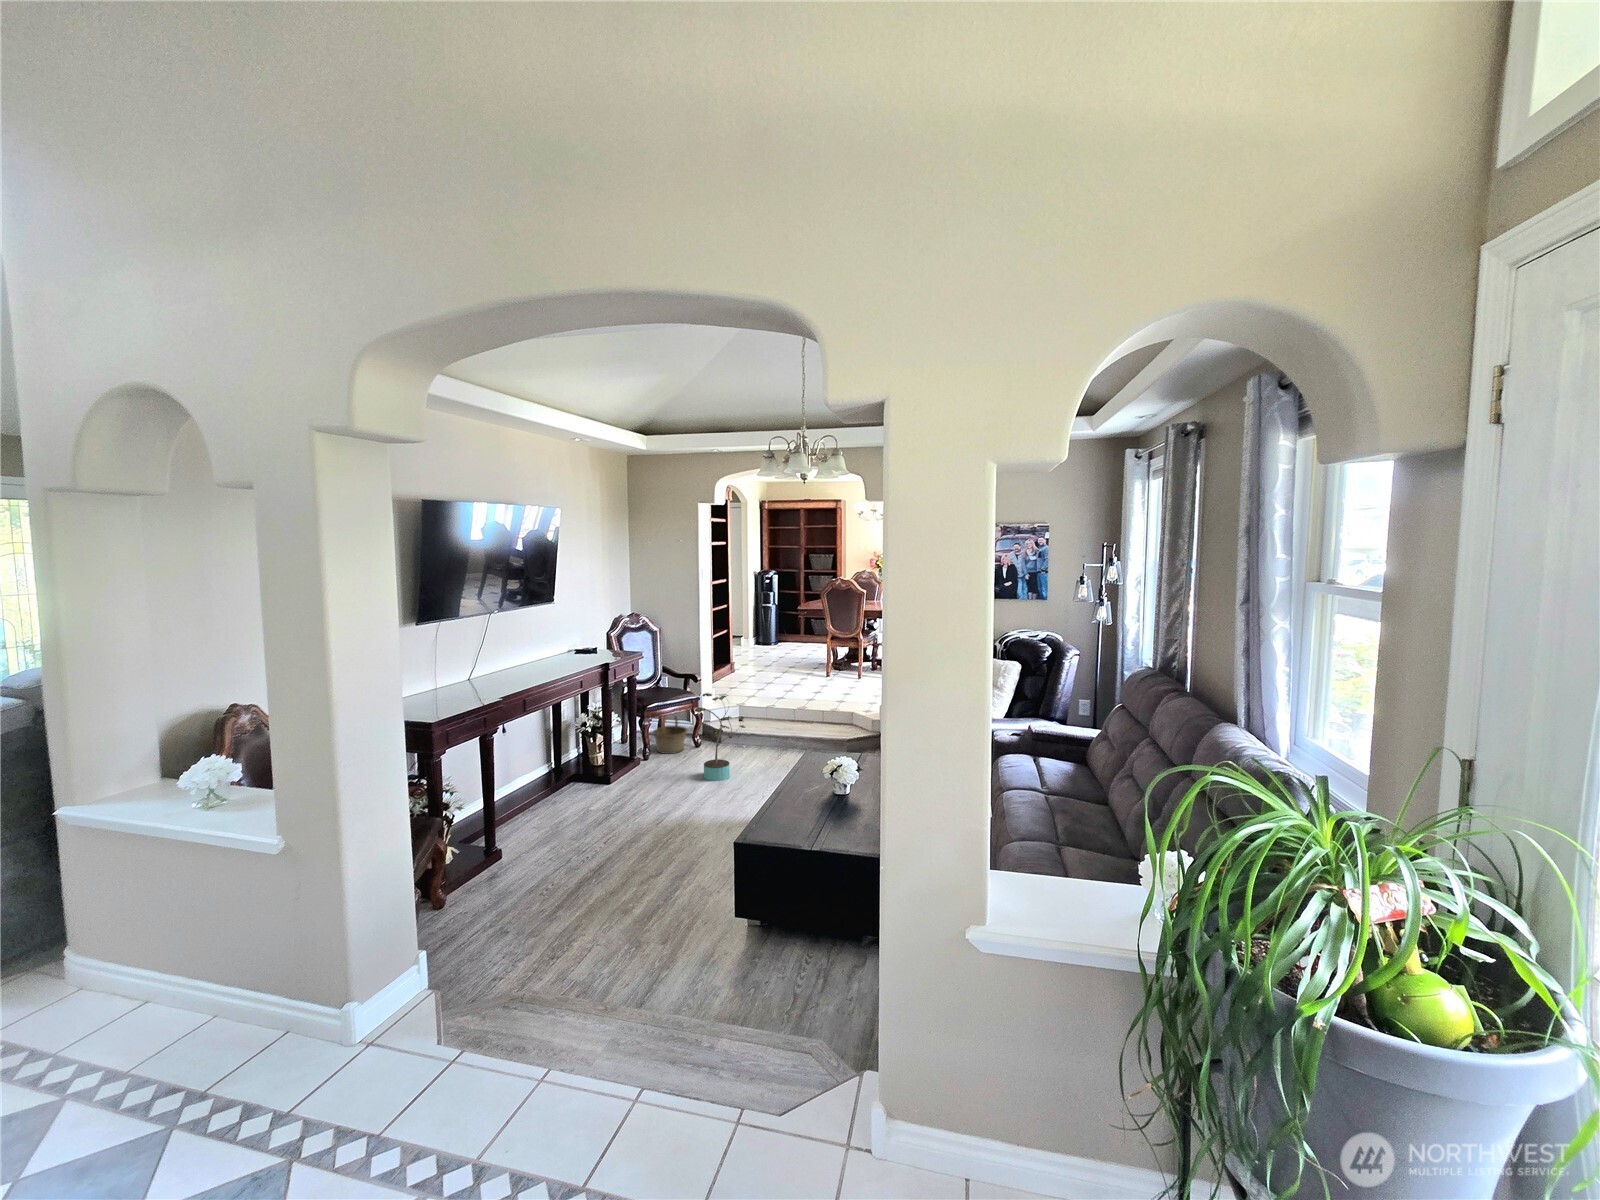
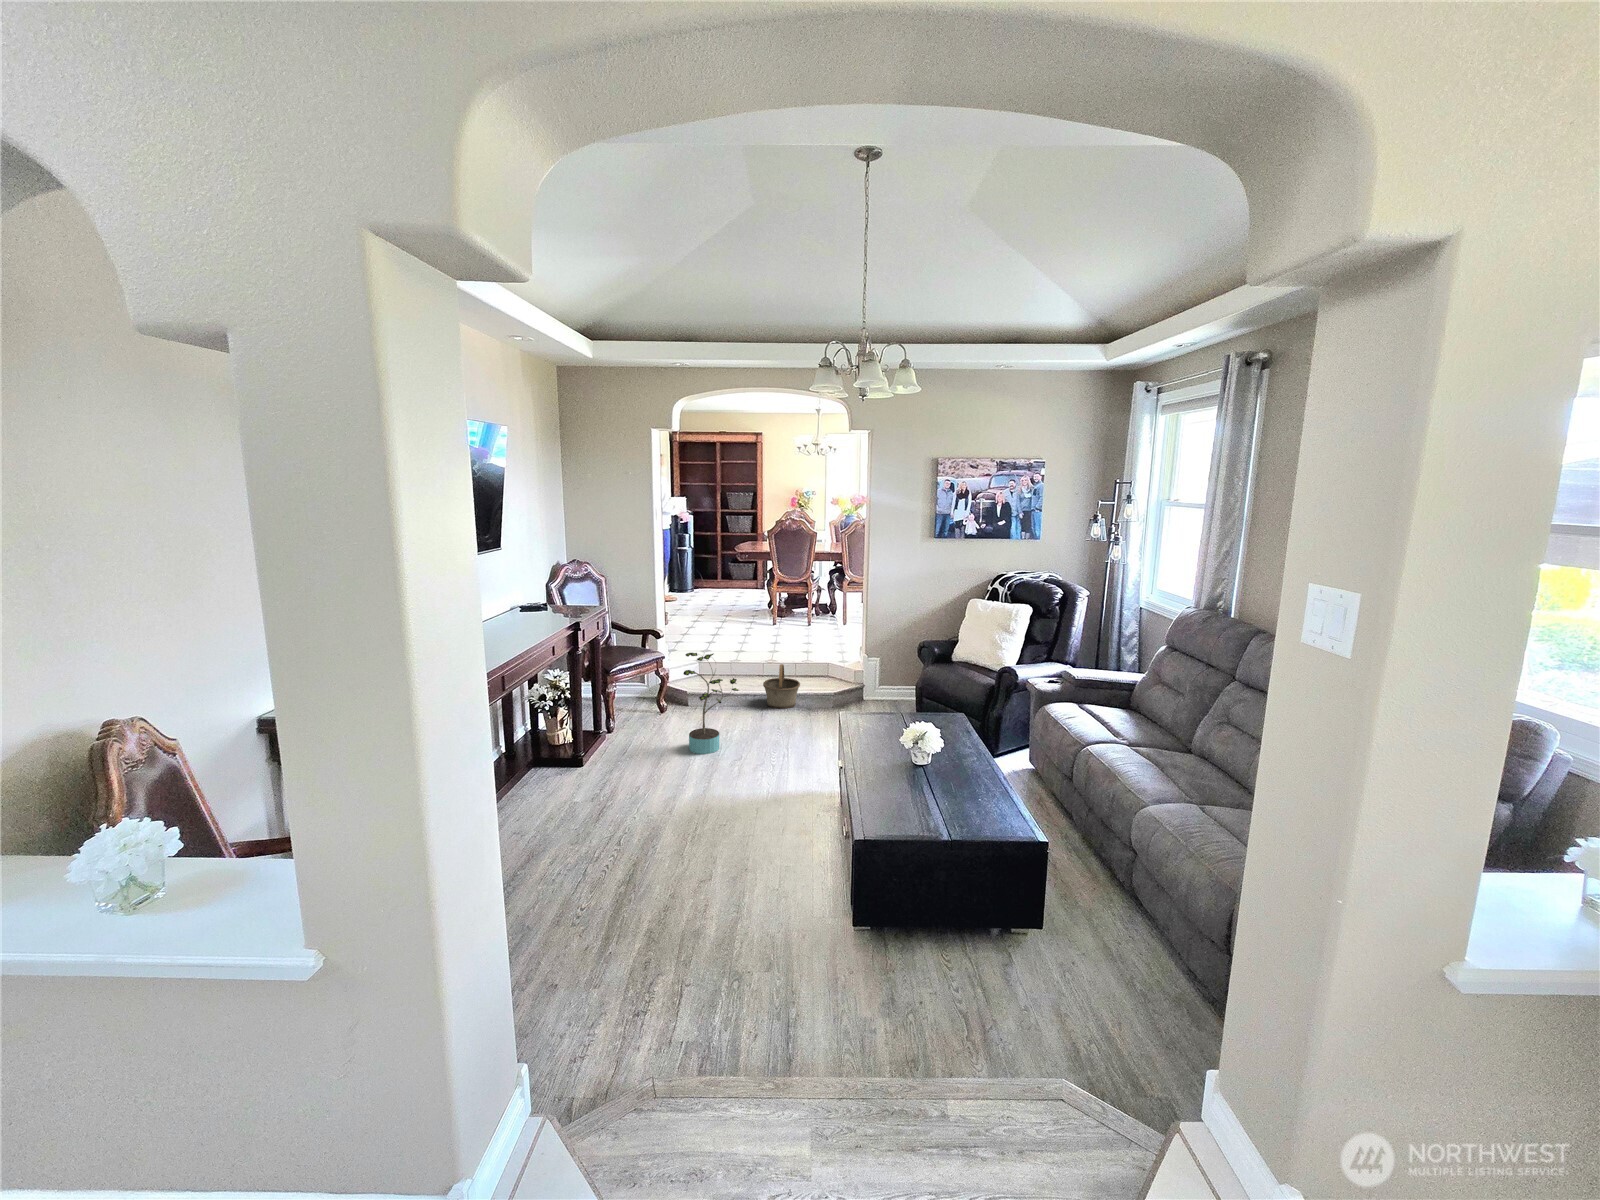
basket: present [653,716,688,754] -> present [763,664,800,708]

